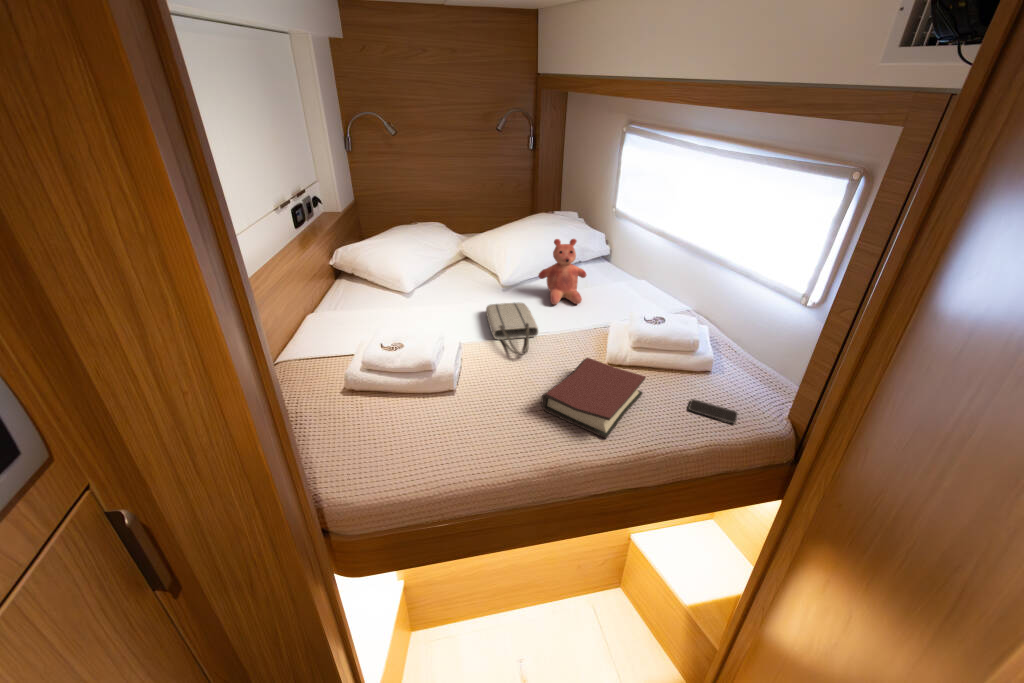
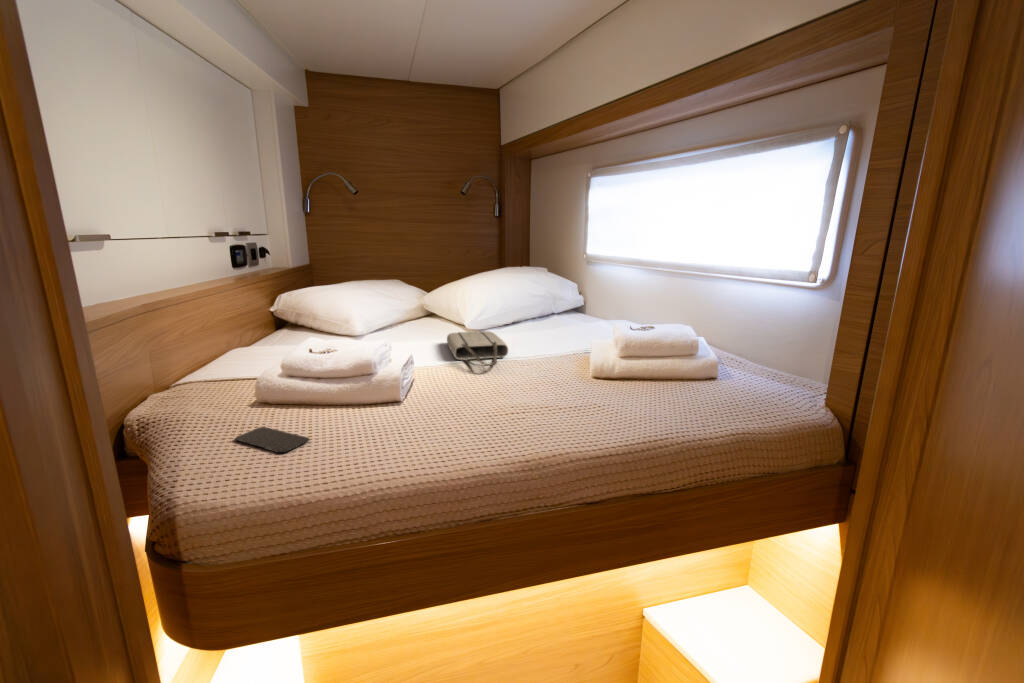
teddy bear: present [538,239,587,305] -> none [507,266,560,337]
hardback book: present [541,358,646,439] -> none [514,359,643,430]
smartphone: present [689,399,737,423] -> present [235,427,309,453]

